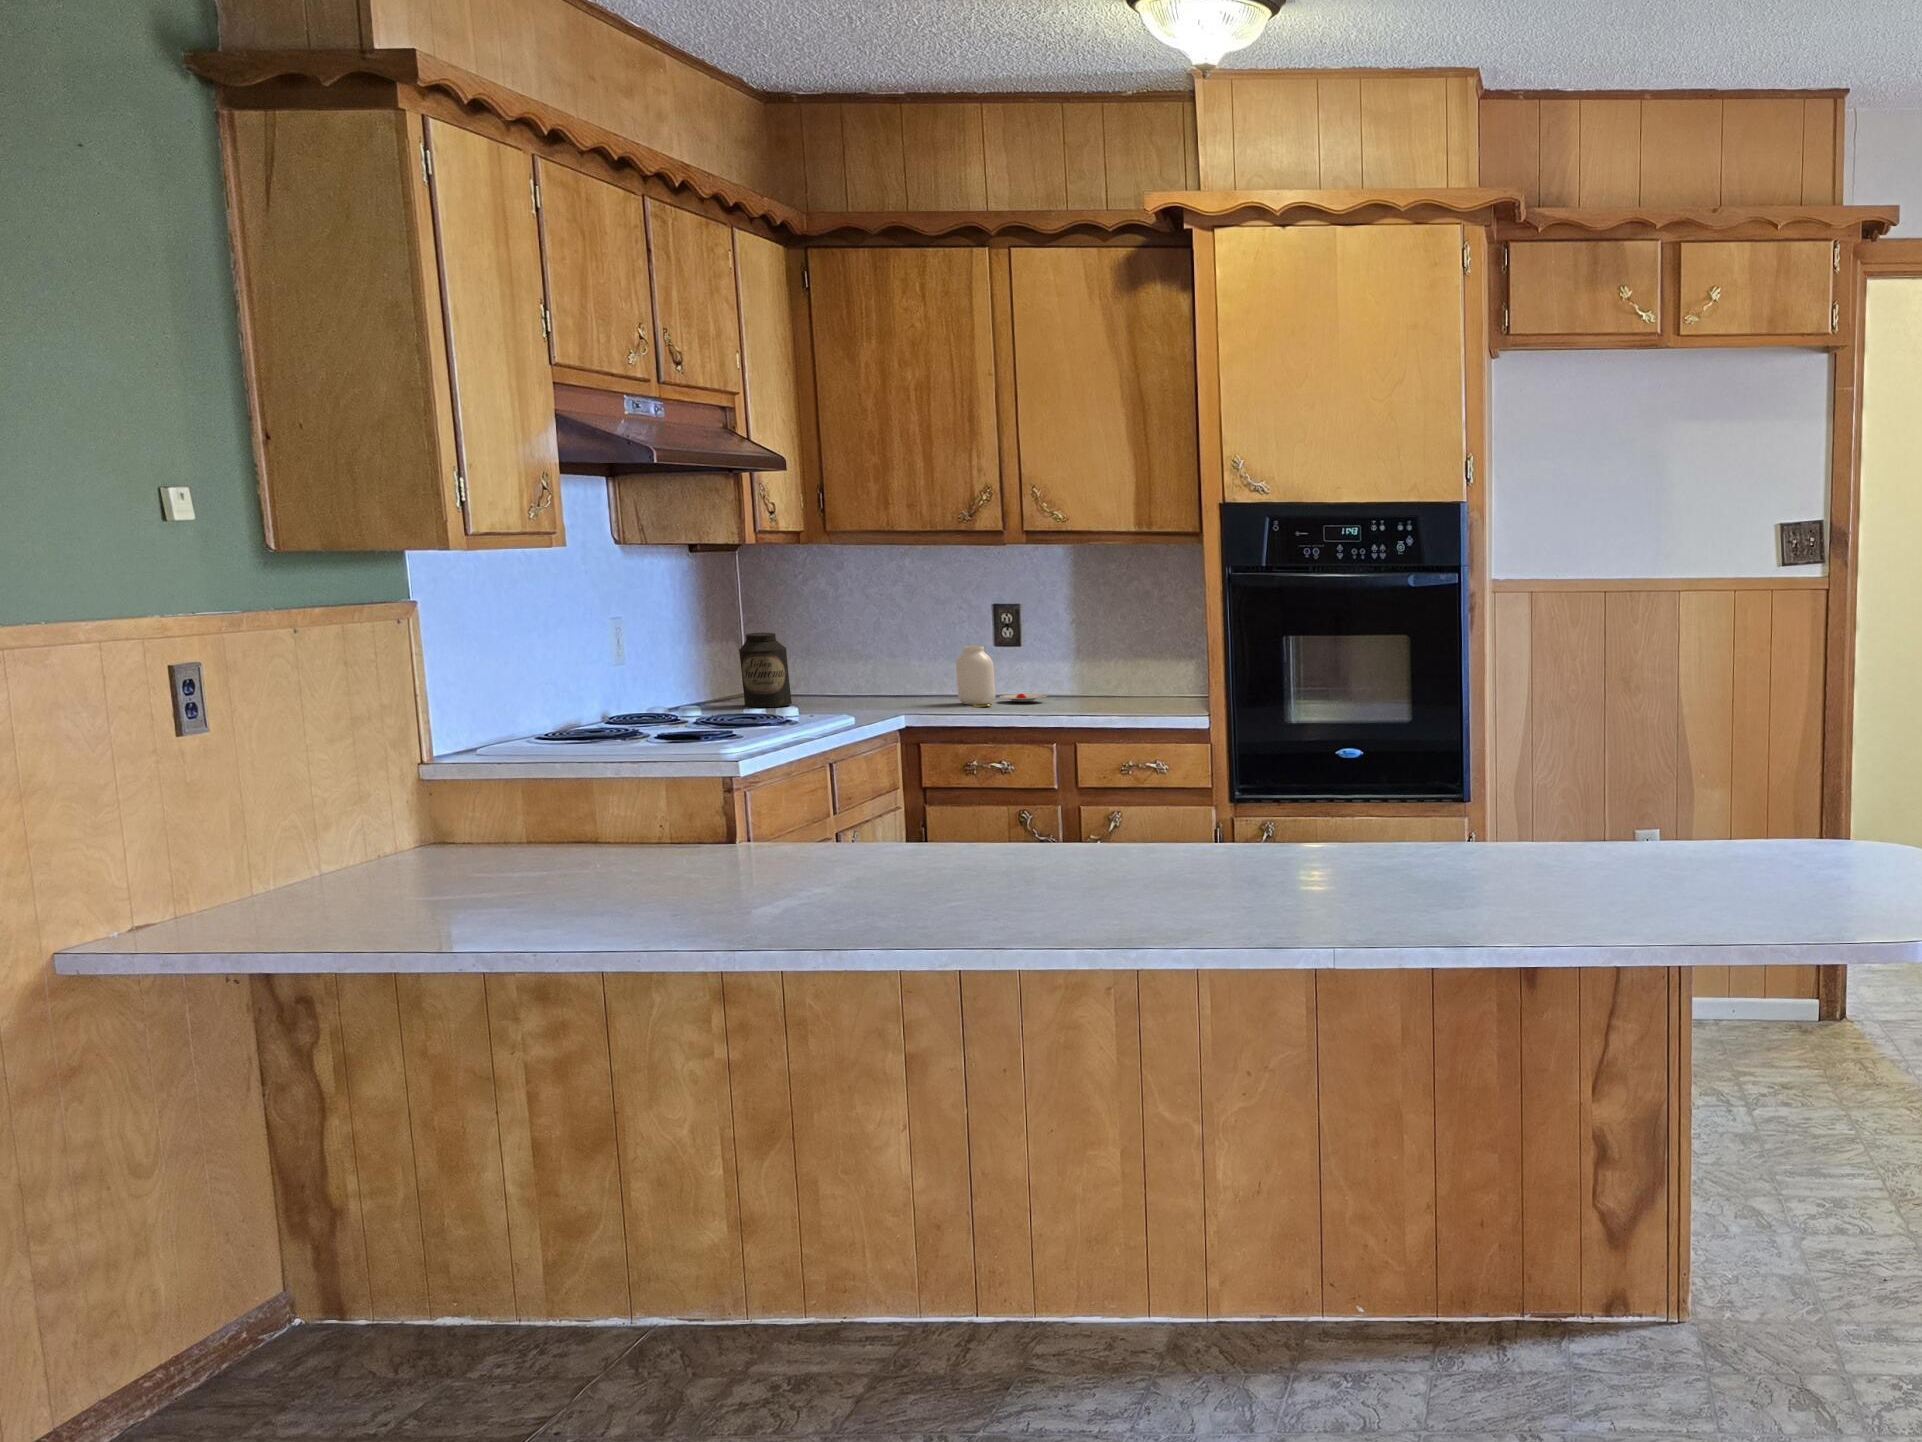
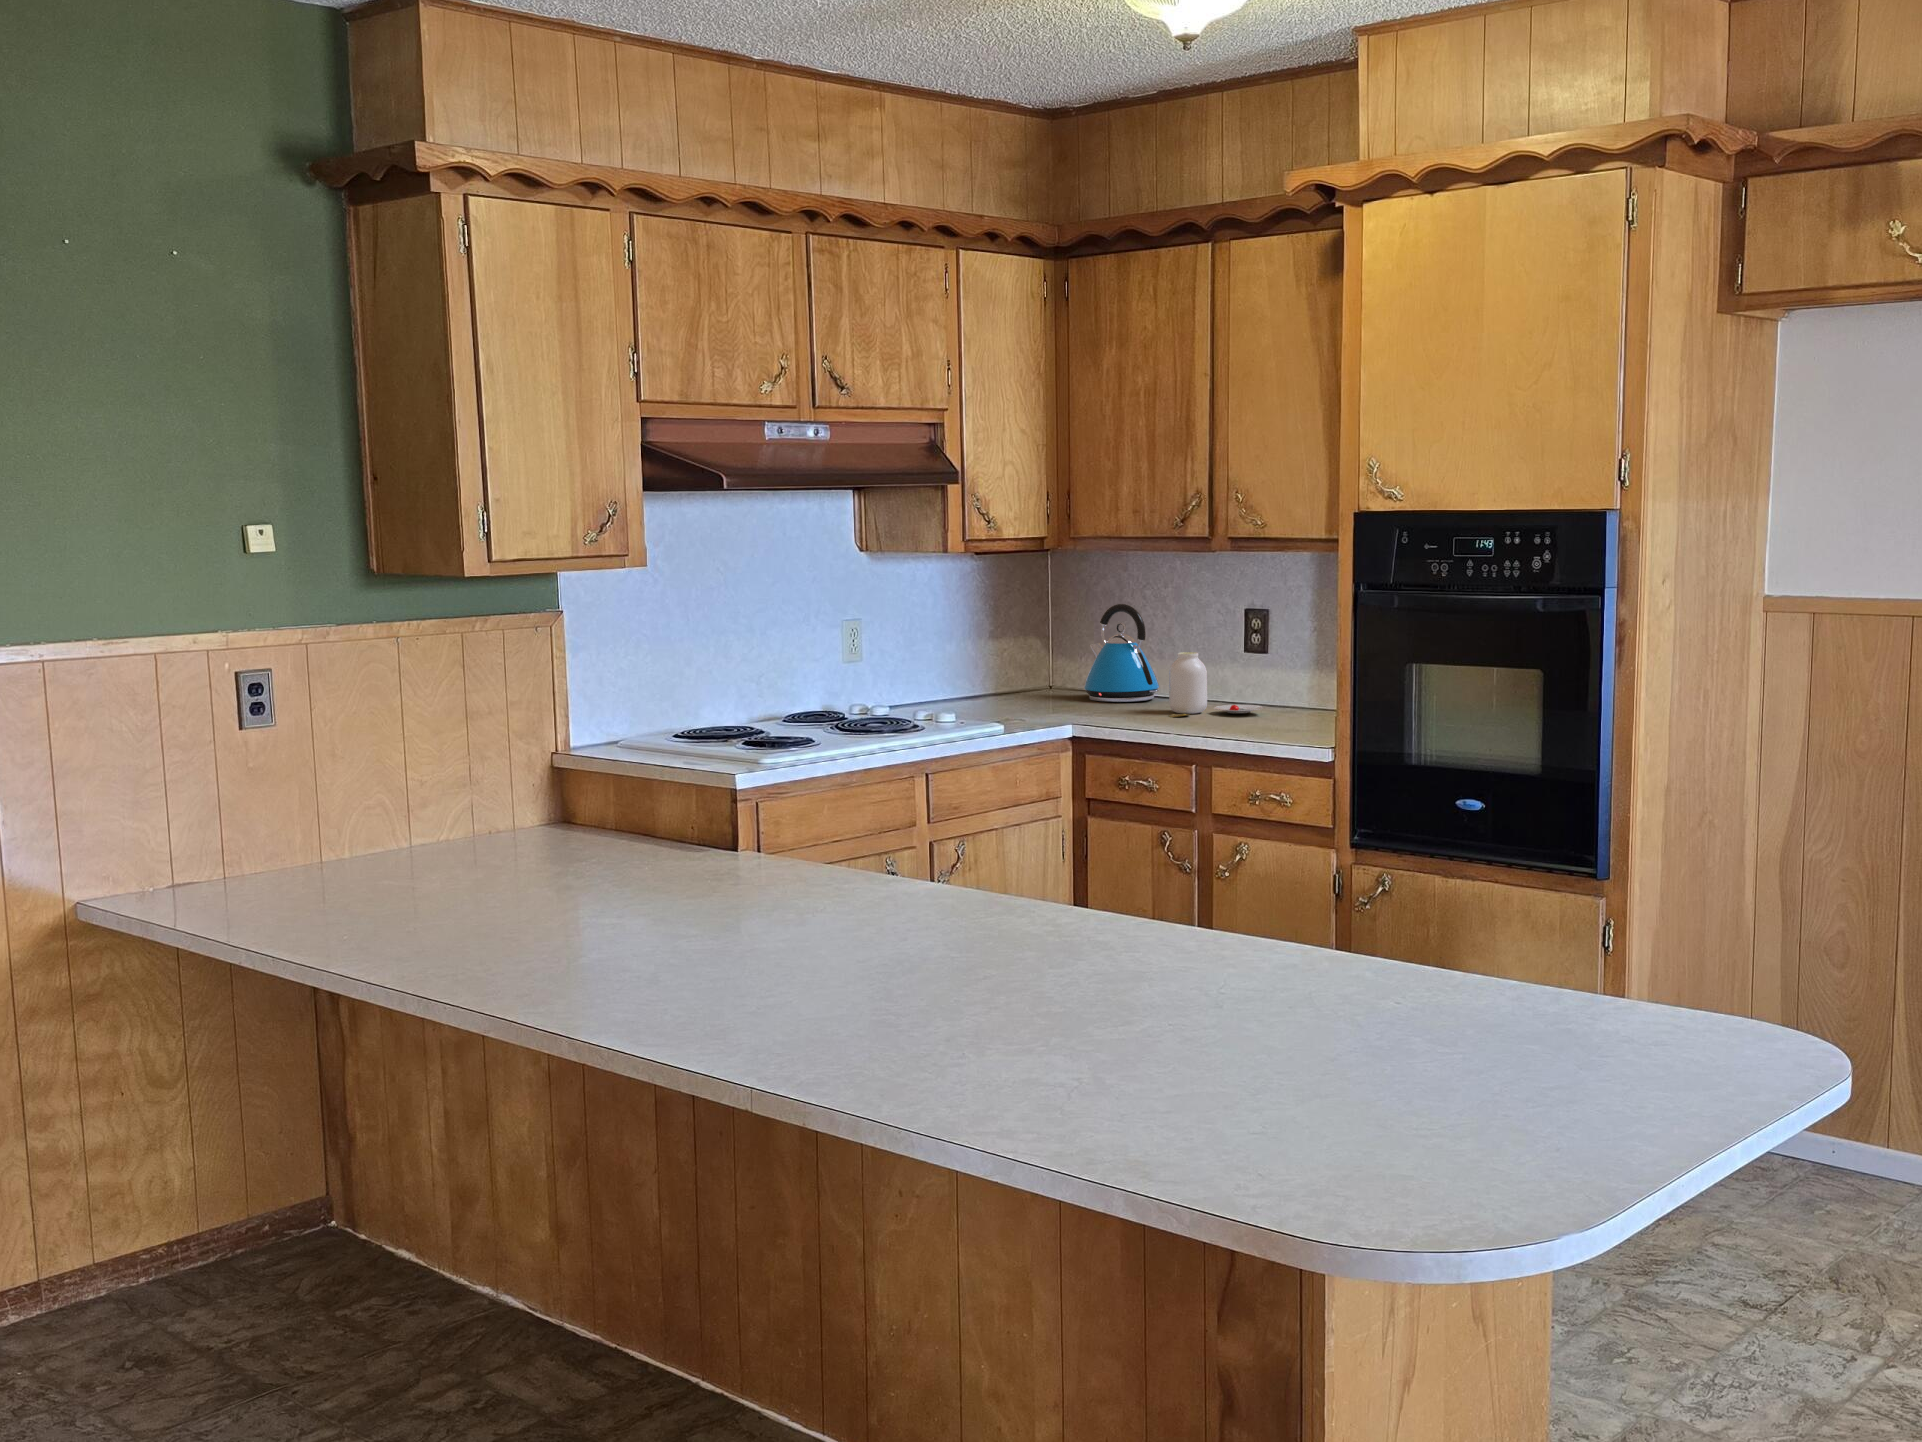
kettle: none [831,603,919,701] -> present [1084,604,1159,702]
canister: present [739,632,792,707] -> none [981,630,1025,702]

